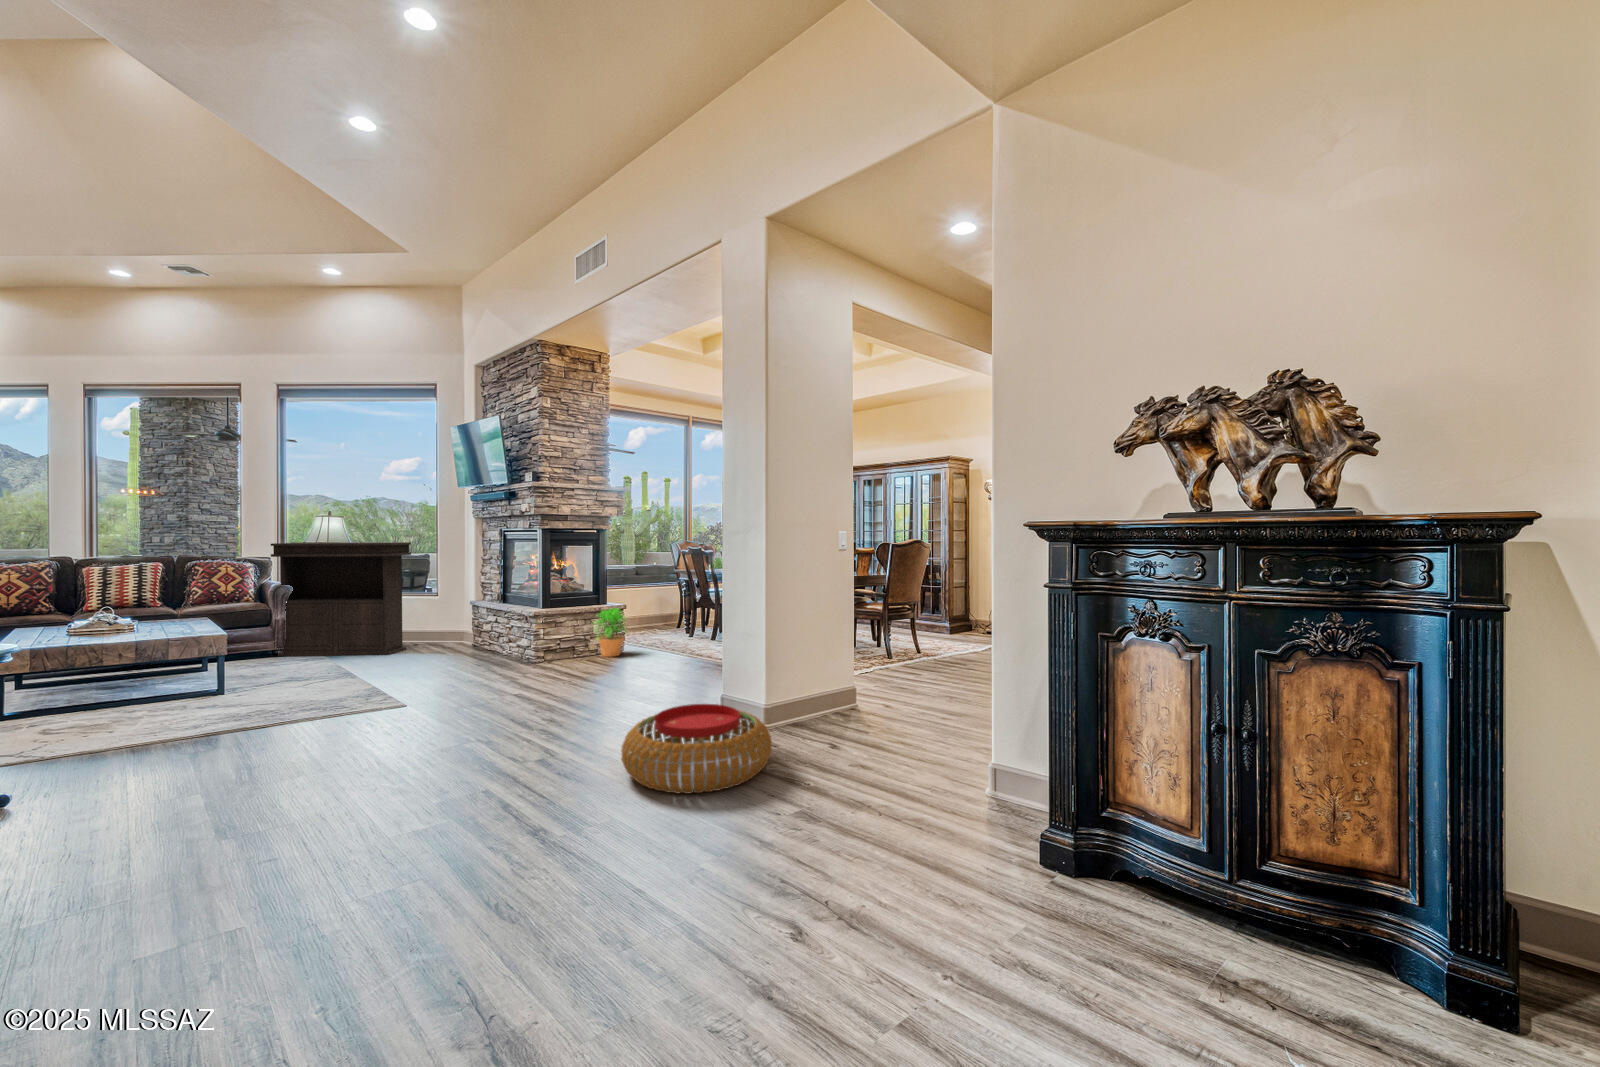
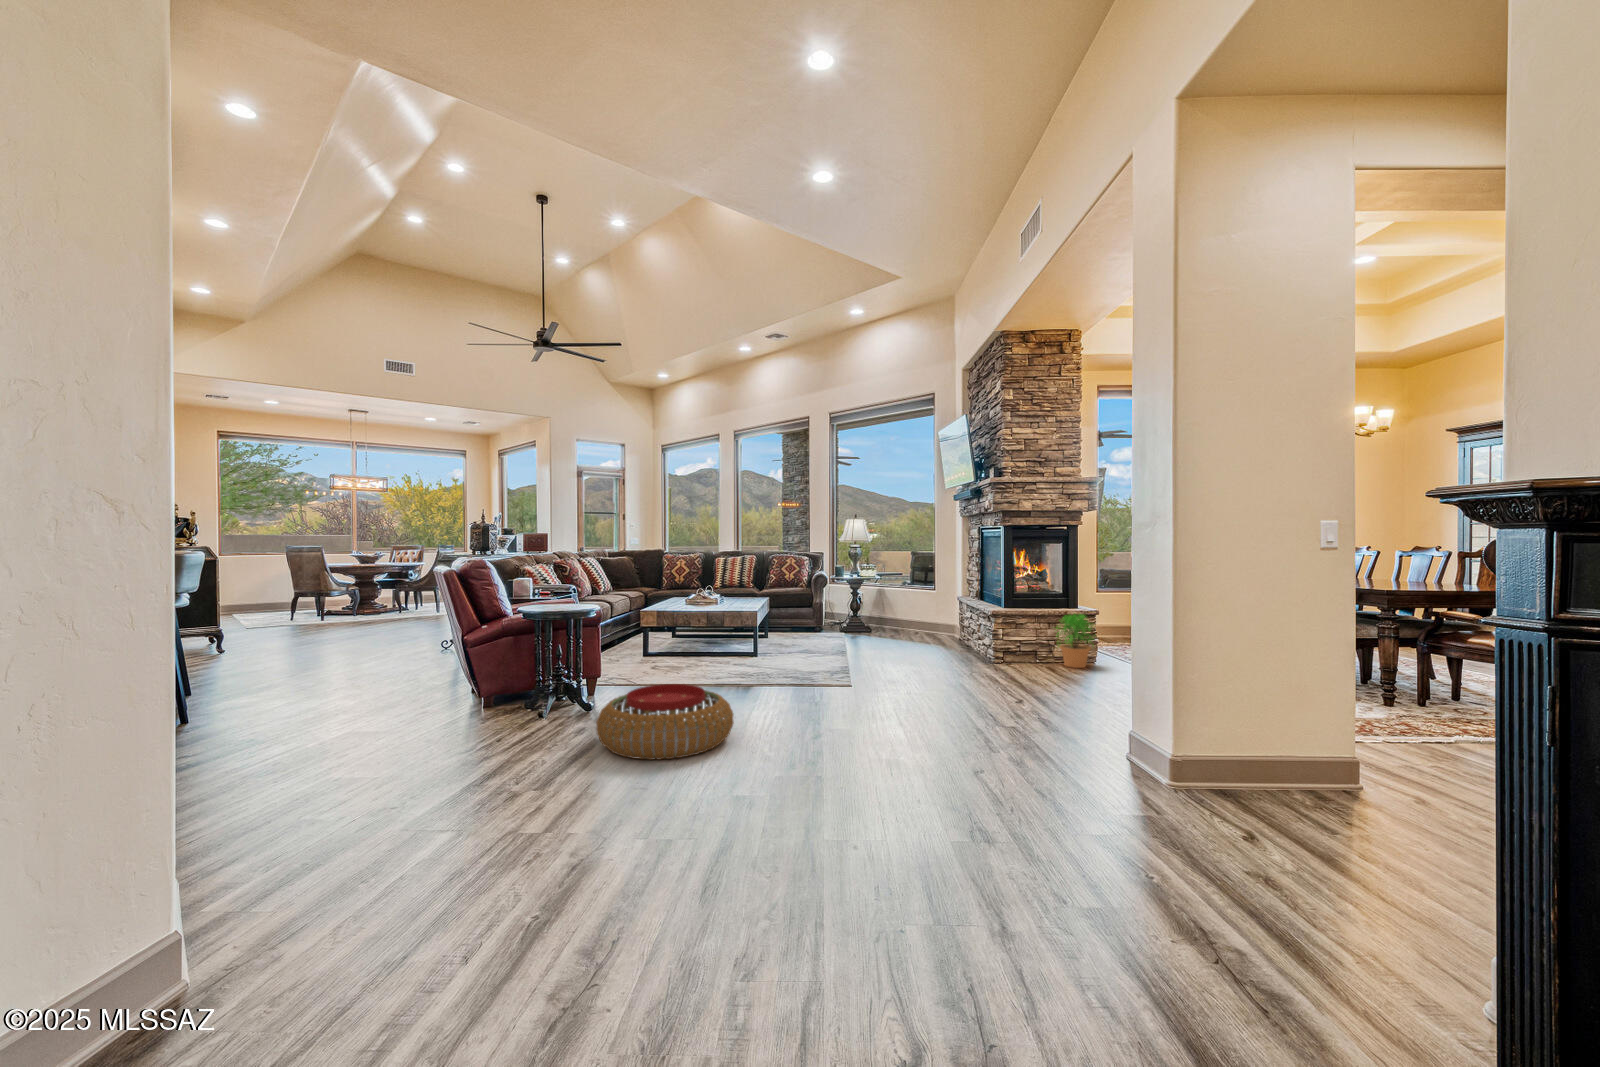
console table: present [271,542,411,656] -> none [819,539,909,637]
pouf: present [621,704,772,794] -> present [596,684,734,760]

